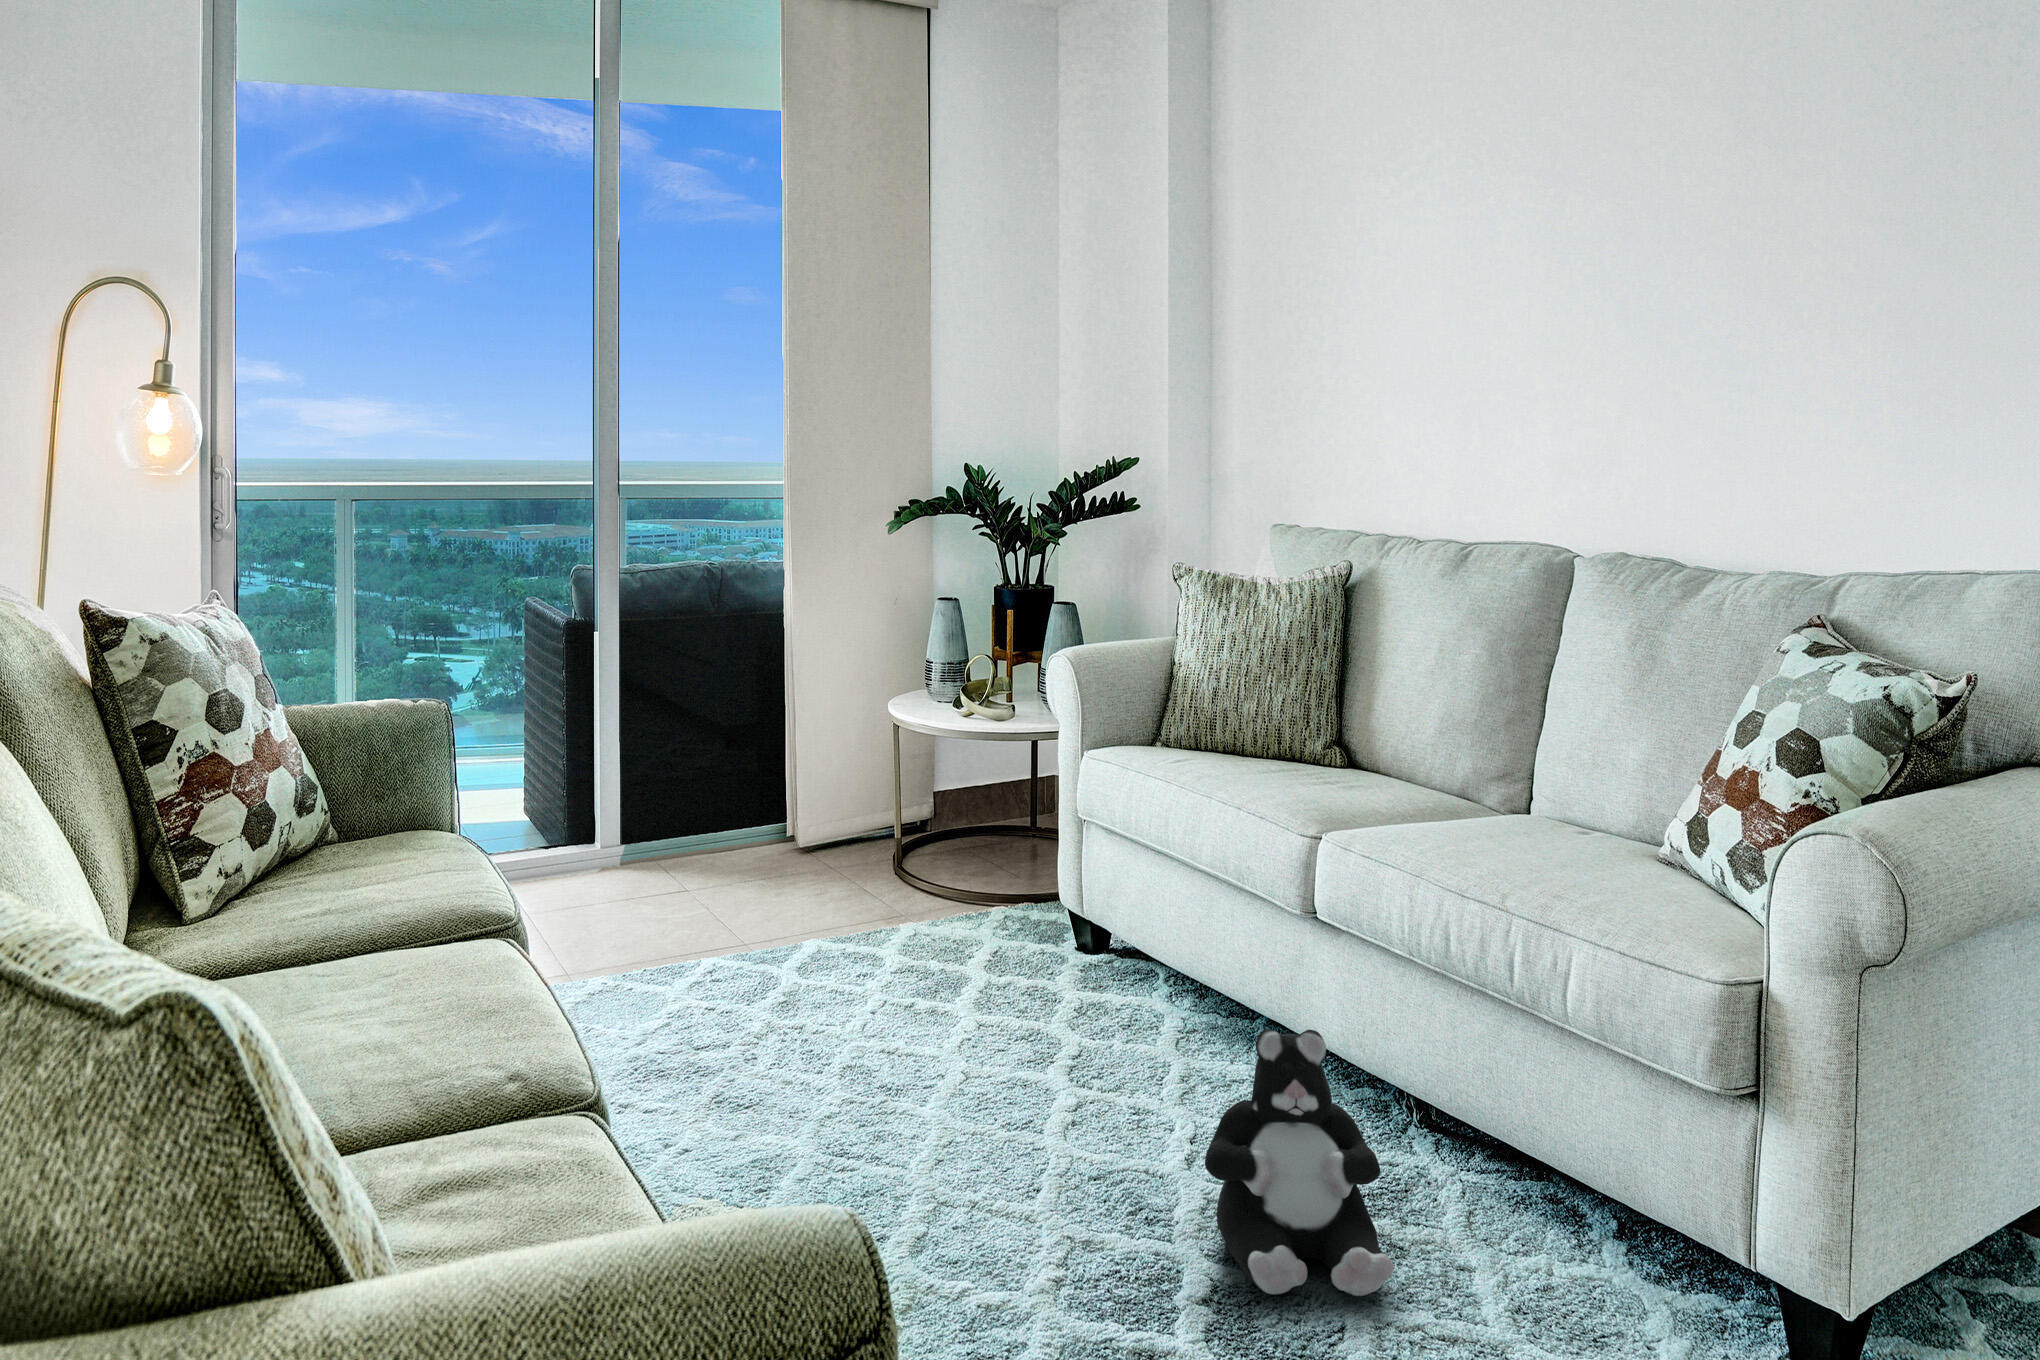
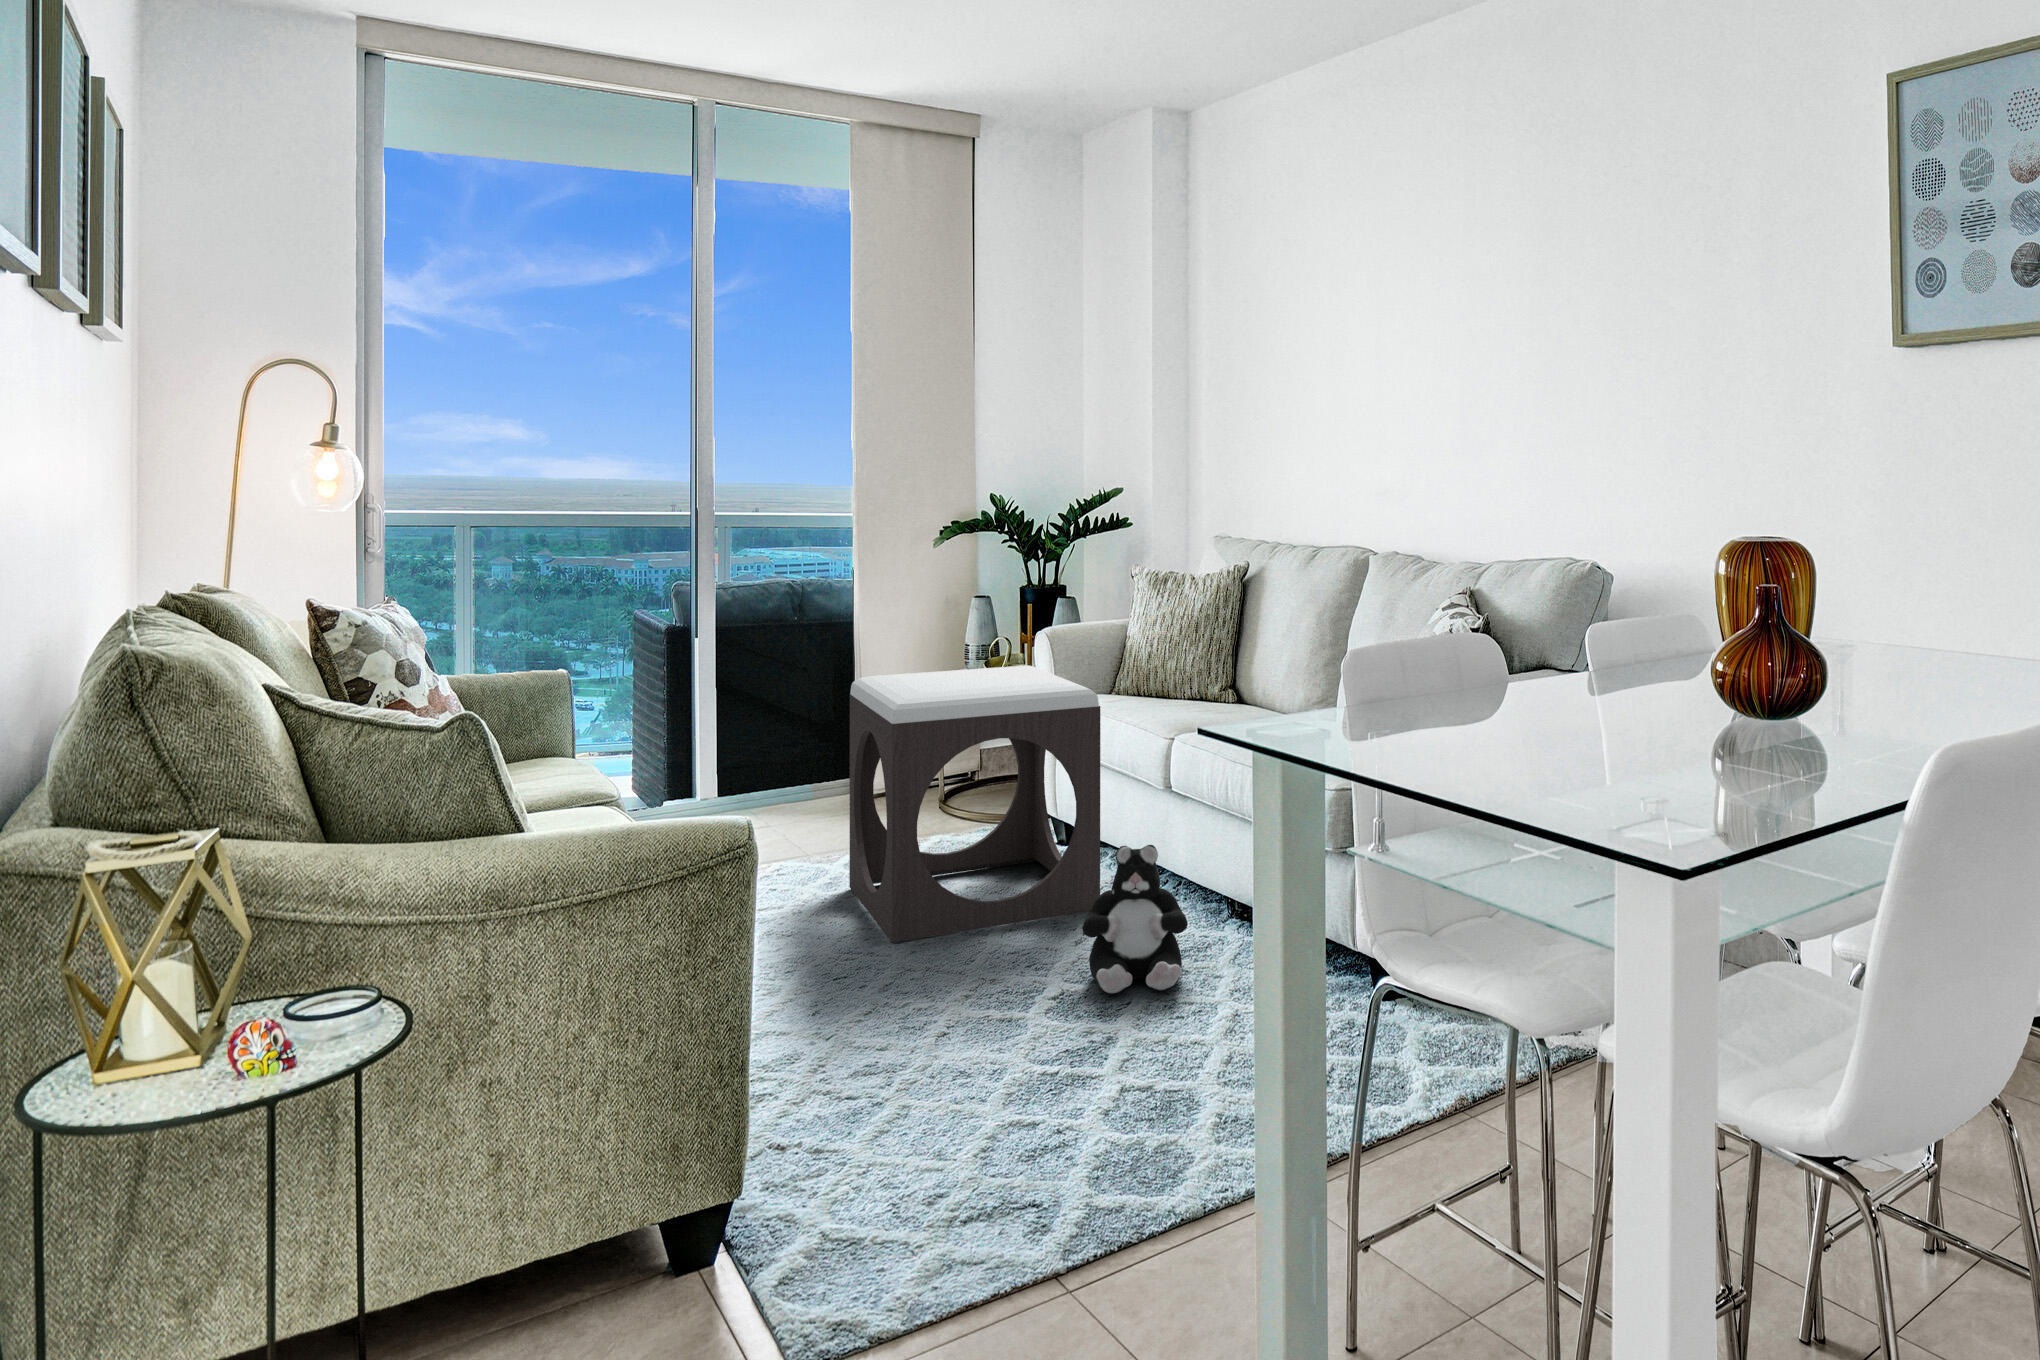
footstool: none [807,706,1181,1131] -> present [849,665,1100,942]

